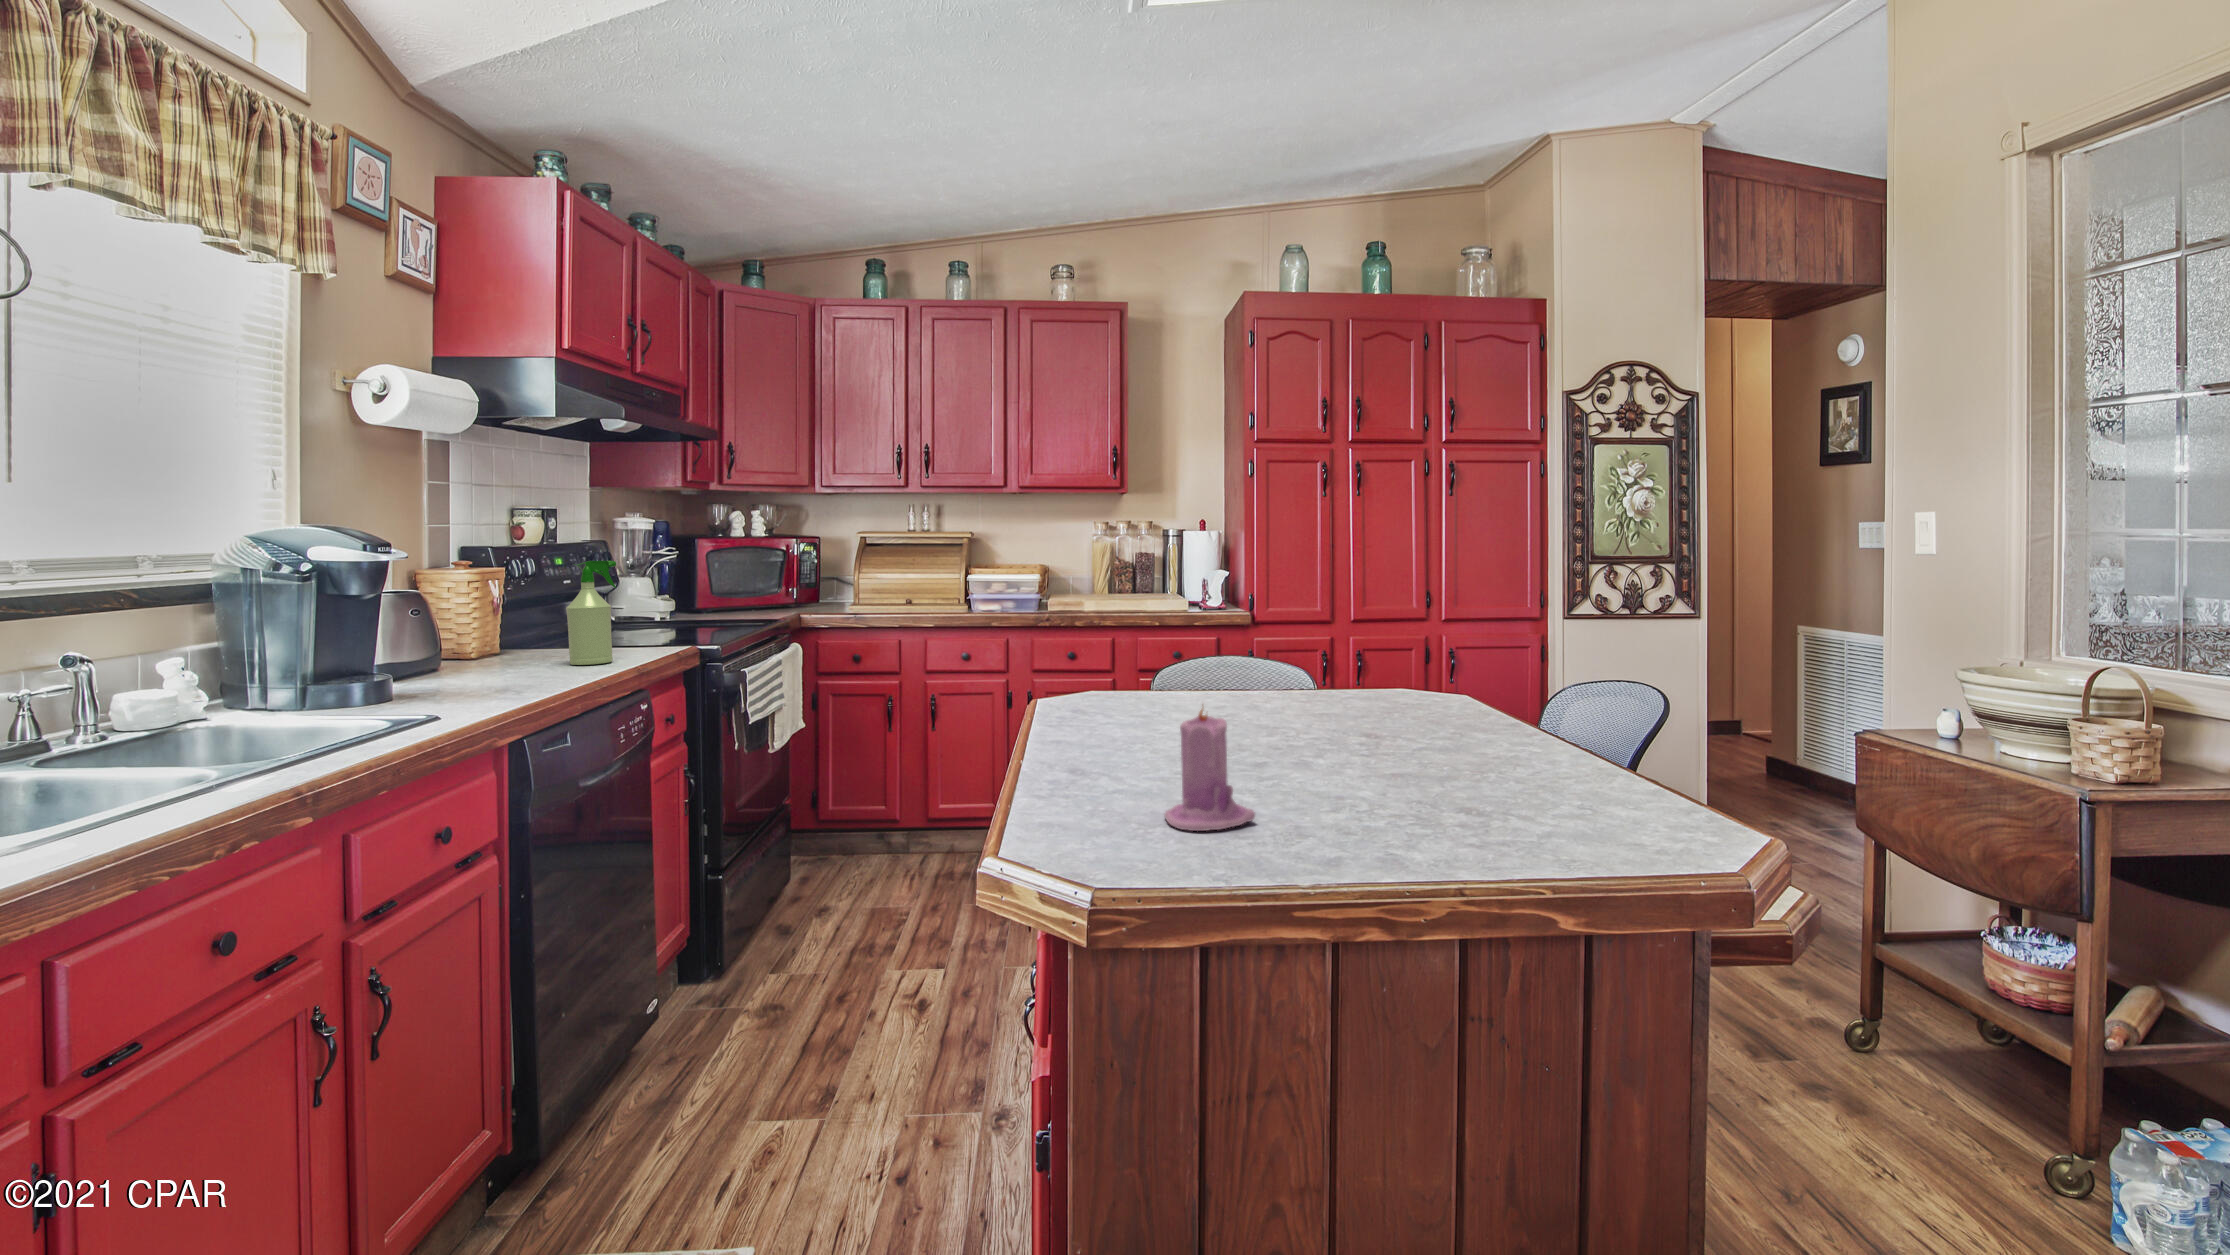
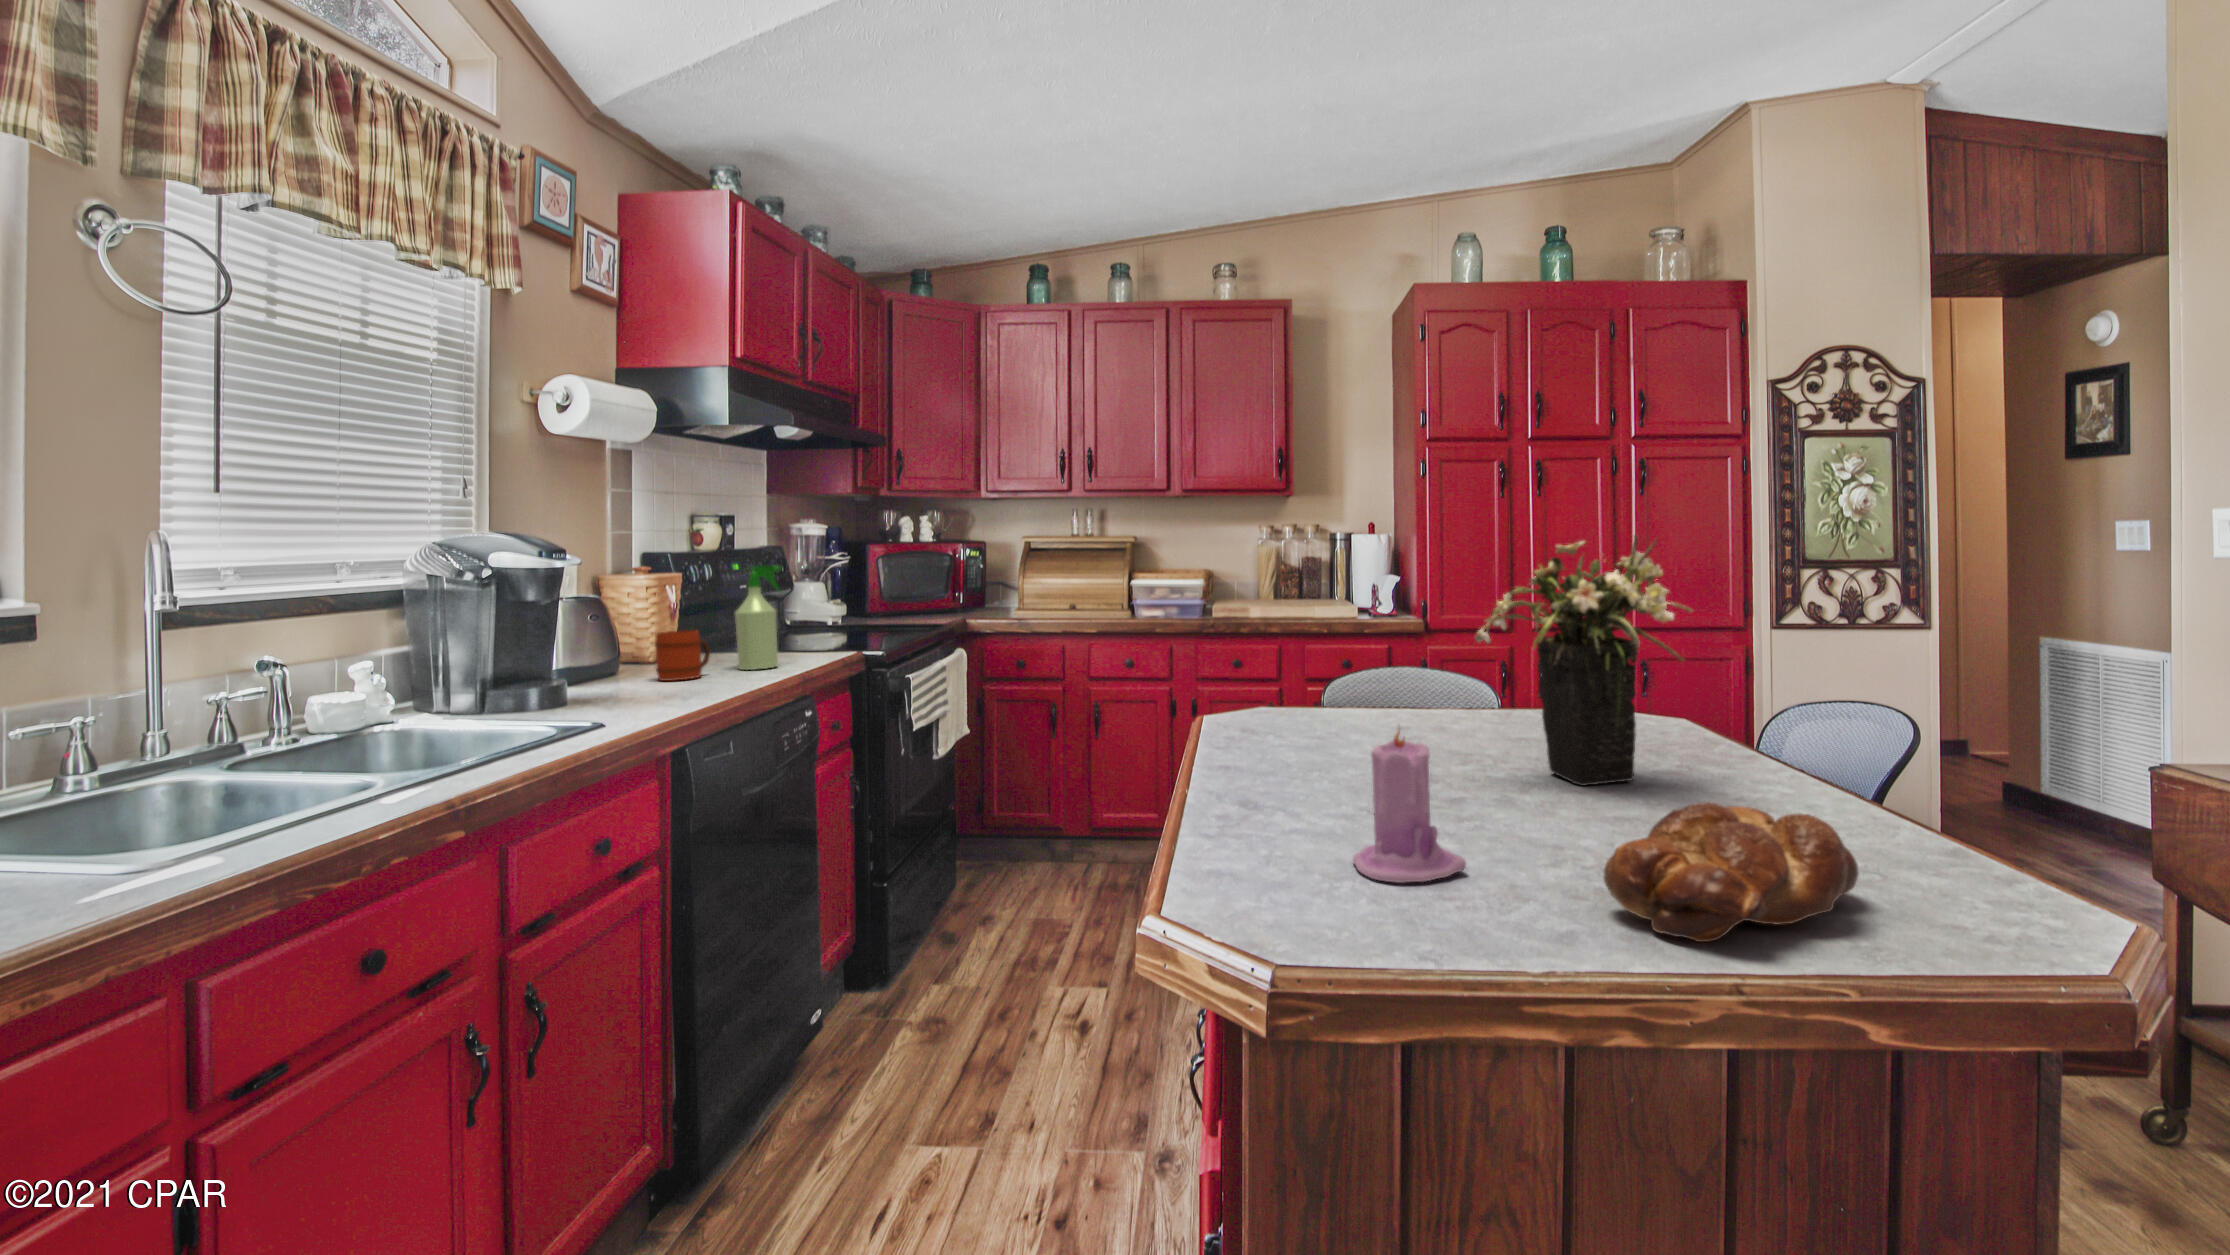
flower arrangement: none [1275,545,1449,756] -> present [1475,535,1692,786]
mug: none [481,625,541,676] -> present [655,630,710,681]
bread loaf: none [1356,759,1546,863] -> present [1603,802,1859,942]

